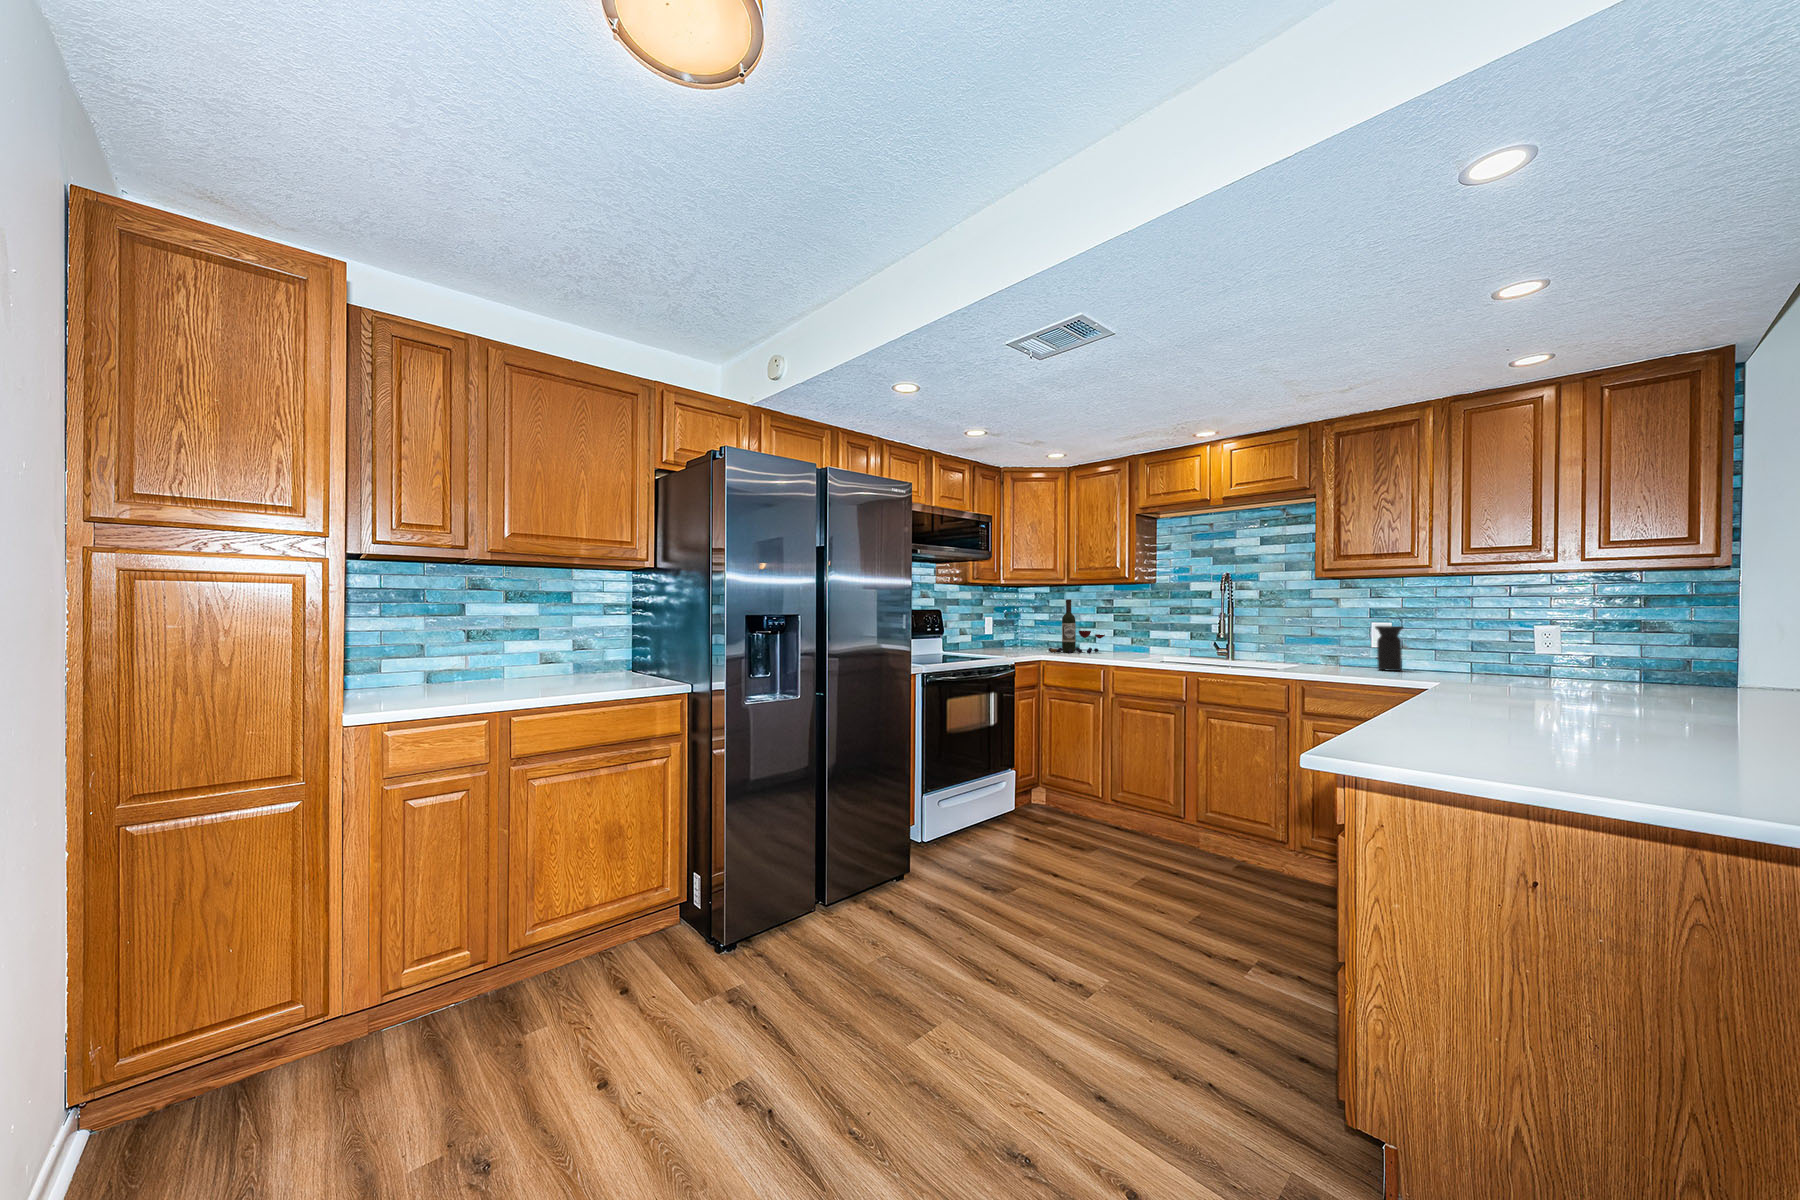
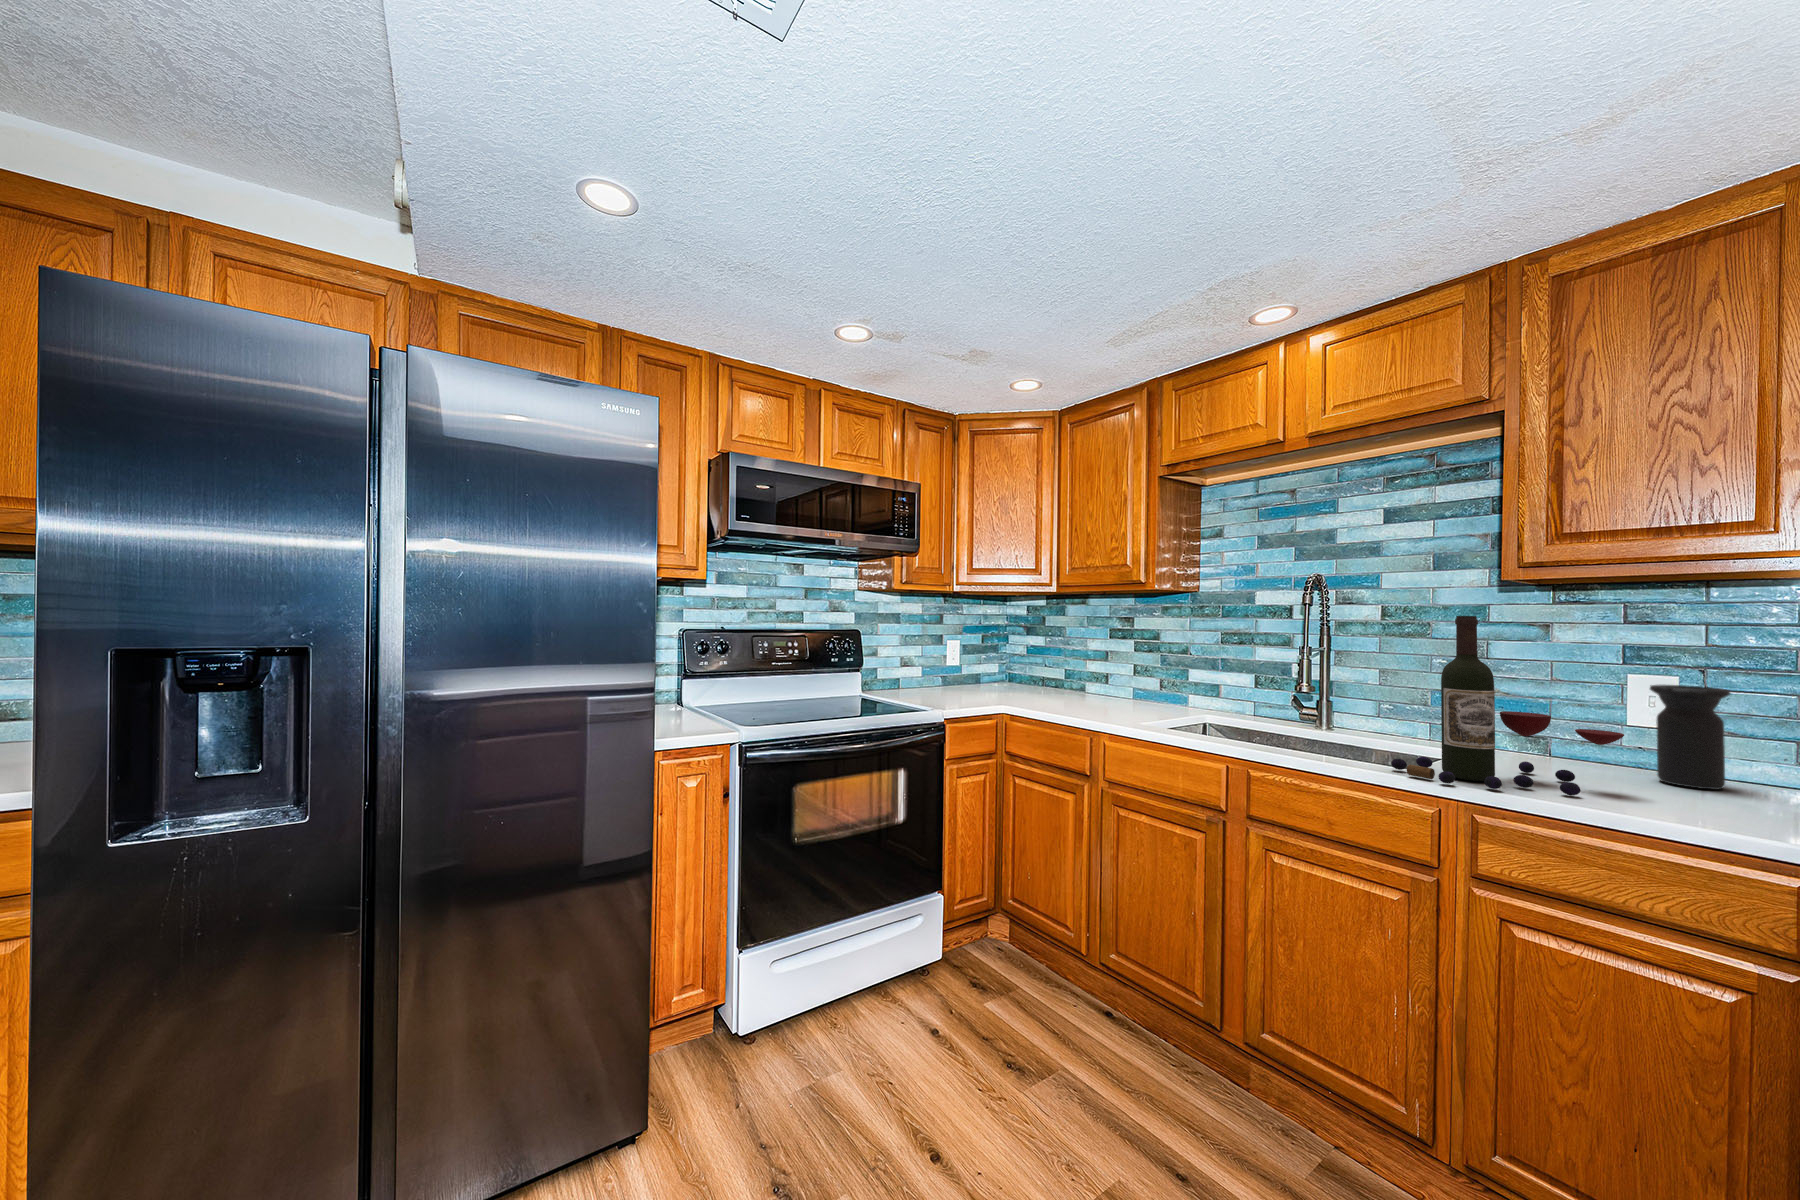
wine bottle: present [1049,599,1105,653] -> present [1391,616,1624,795]

